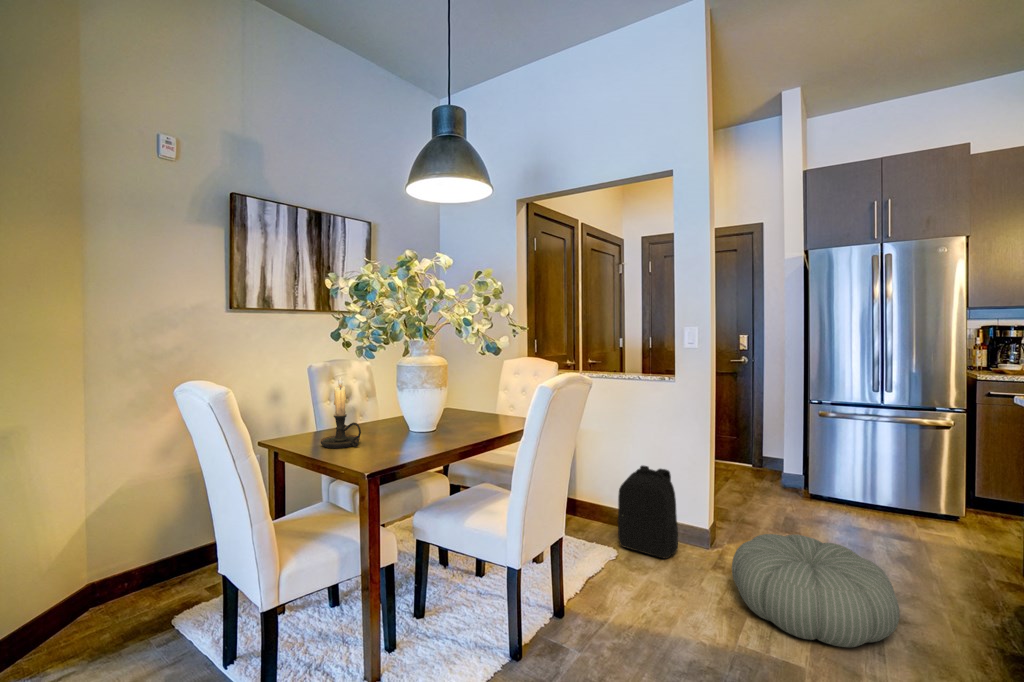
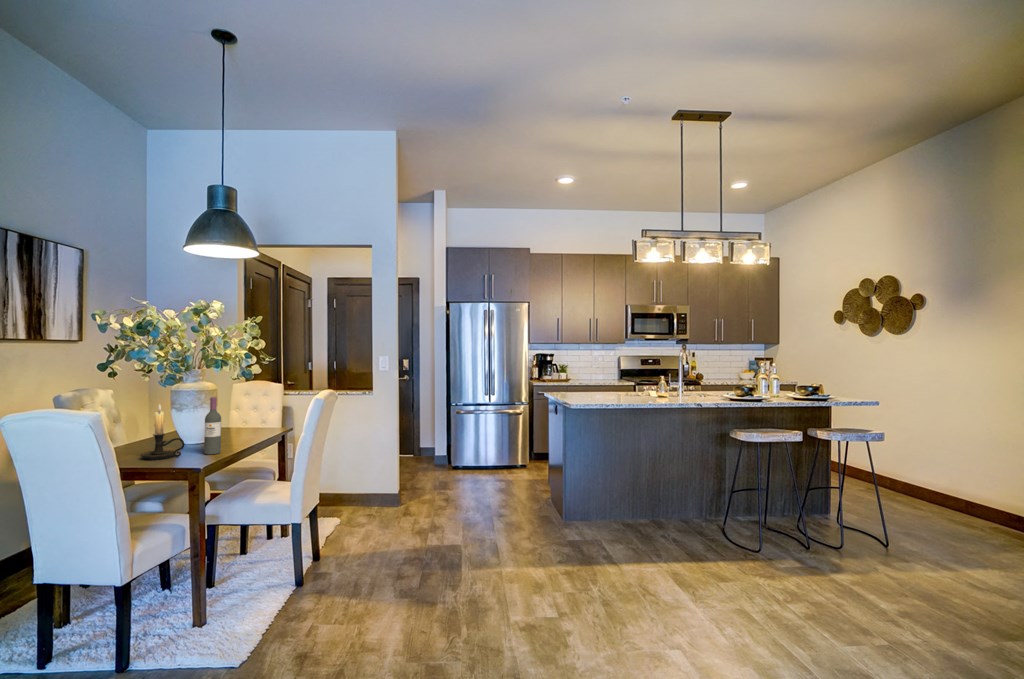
wine bottle: none [385,371,406,450] -> present [204,397,221,455]
backpack: present [618,466,678,558] -> none [339,457,381,517]
pouf: present [732,534,900,647] -> none [419,481,497,530]

